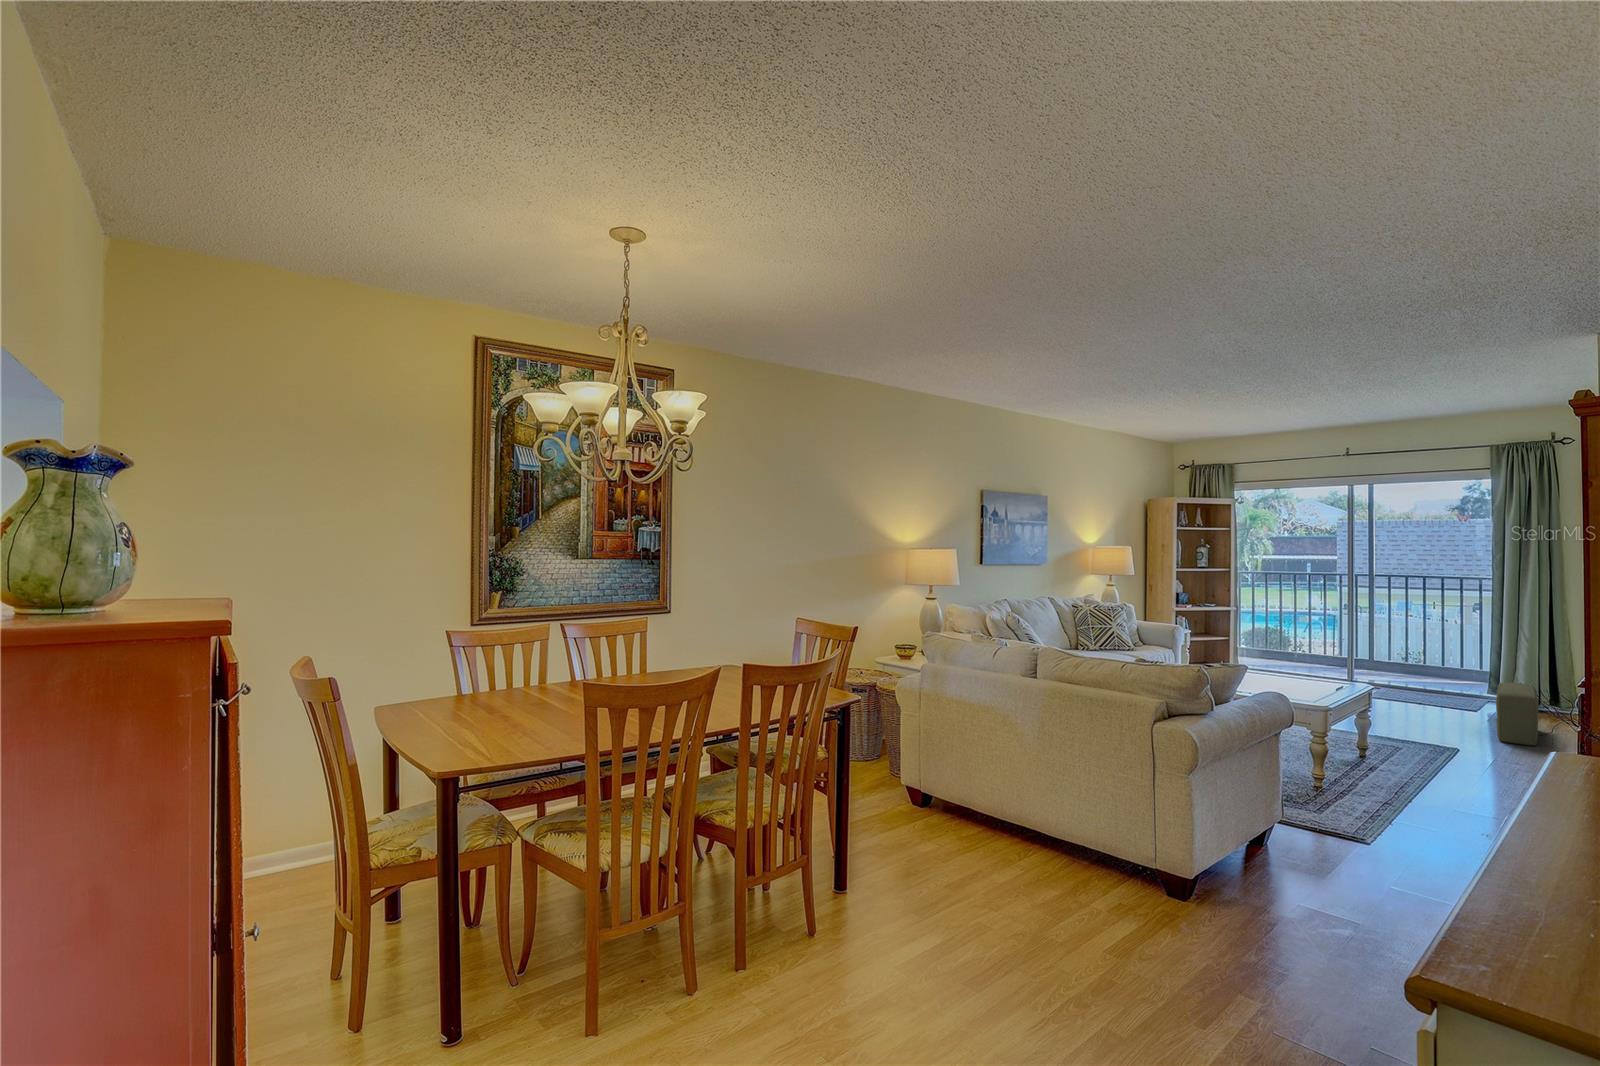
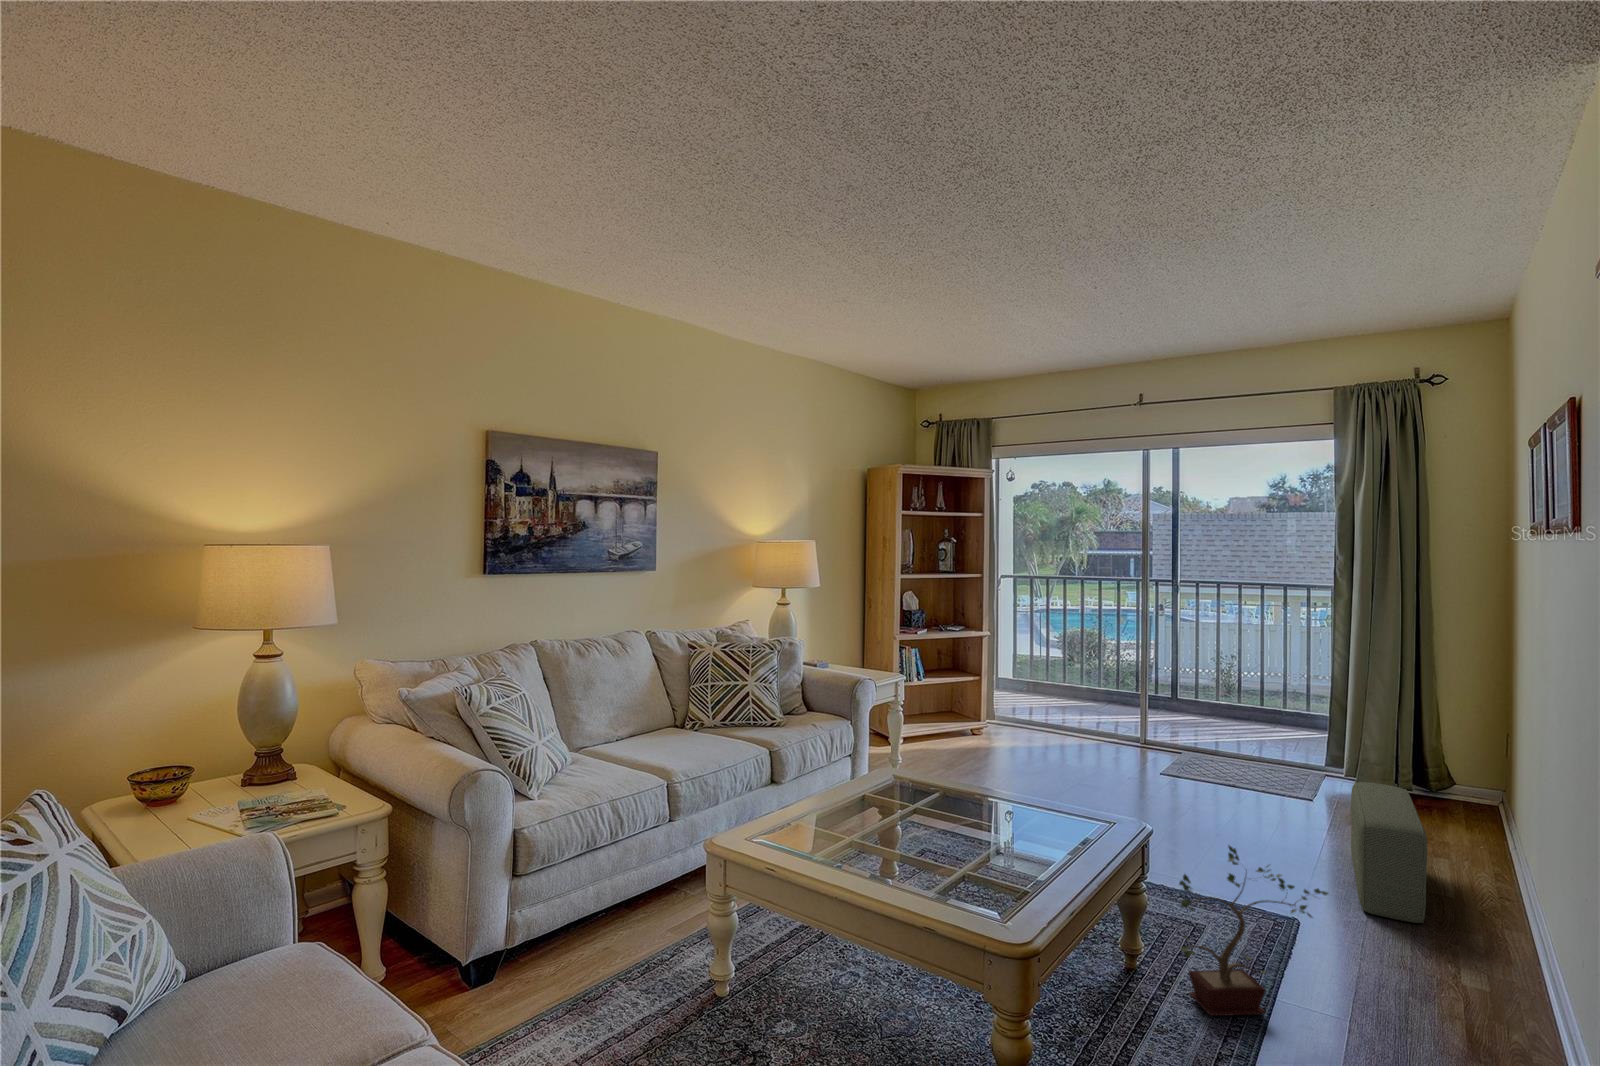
potted plant: none [1390,686,1470,762] -> present [1179,846,1328,1016]

